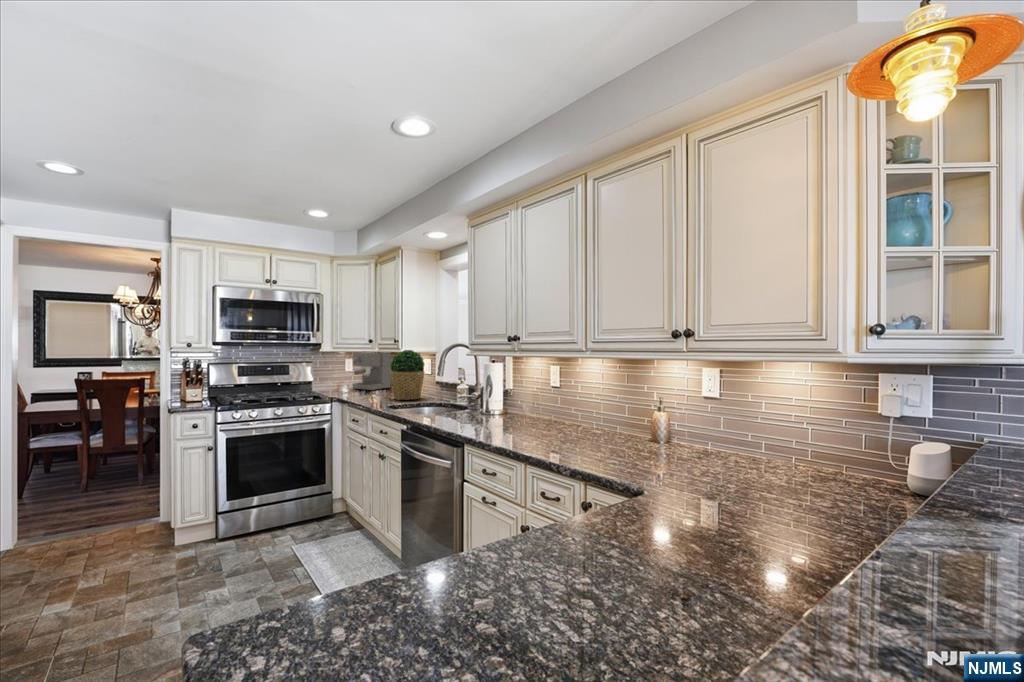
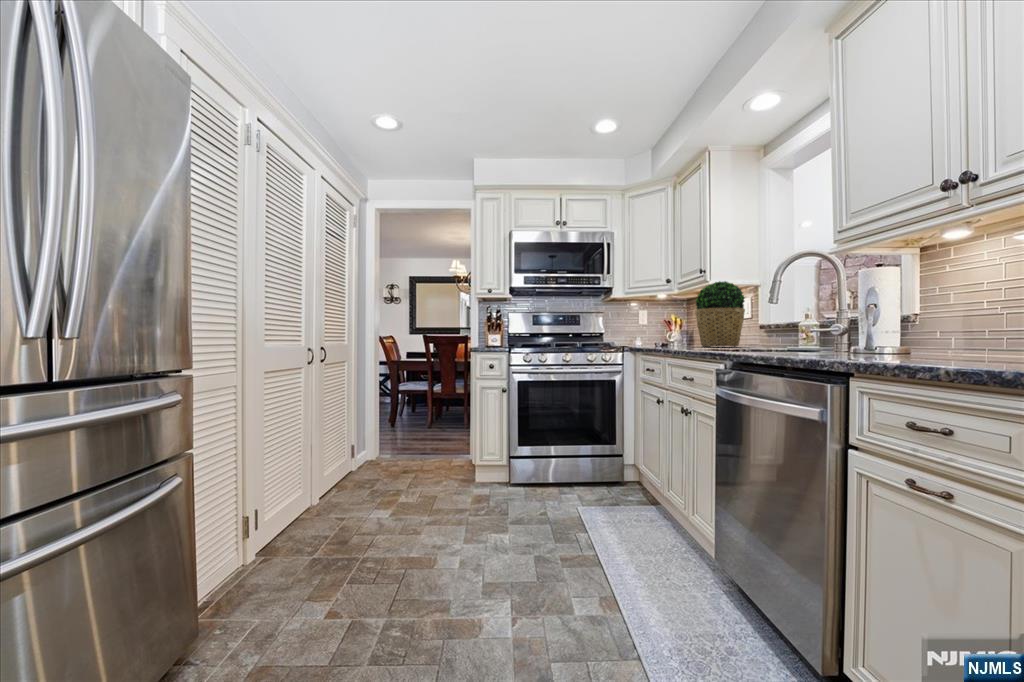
coffee maker: present [353,352,391,390] -> none [646,299,692,344]

